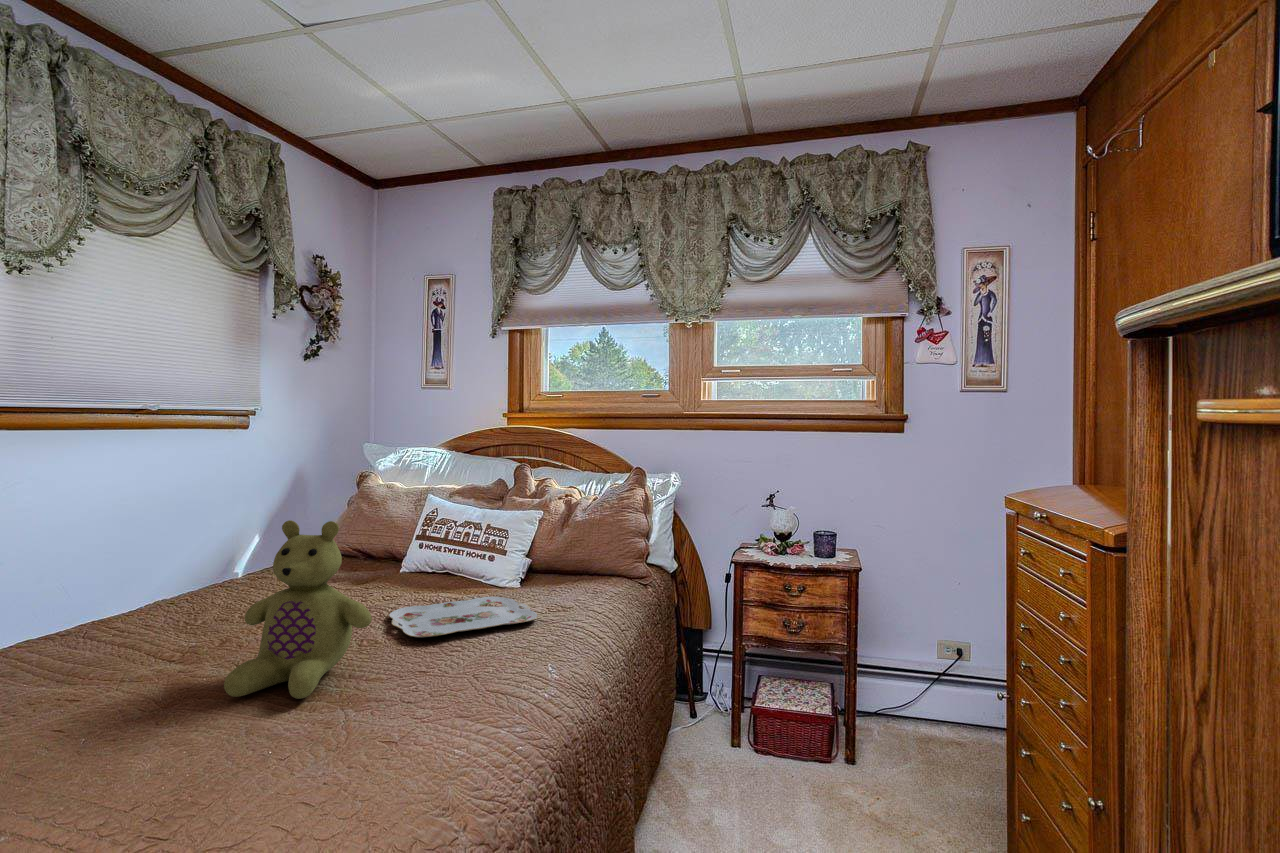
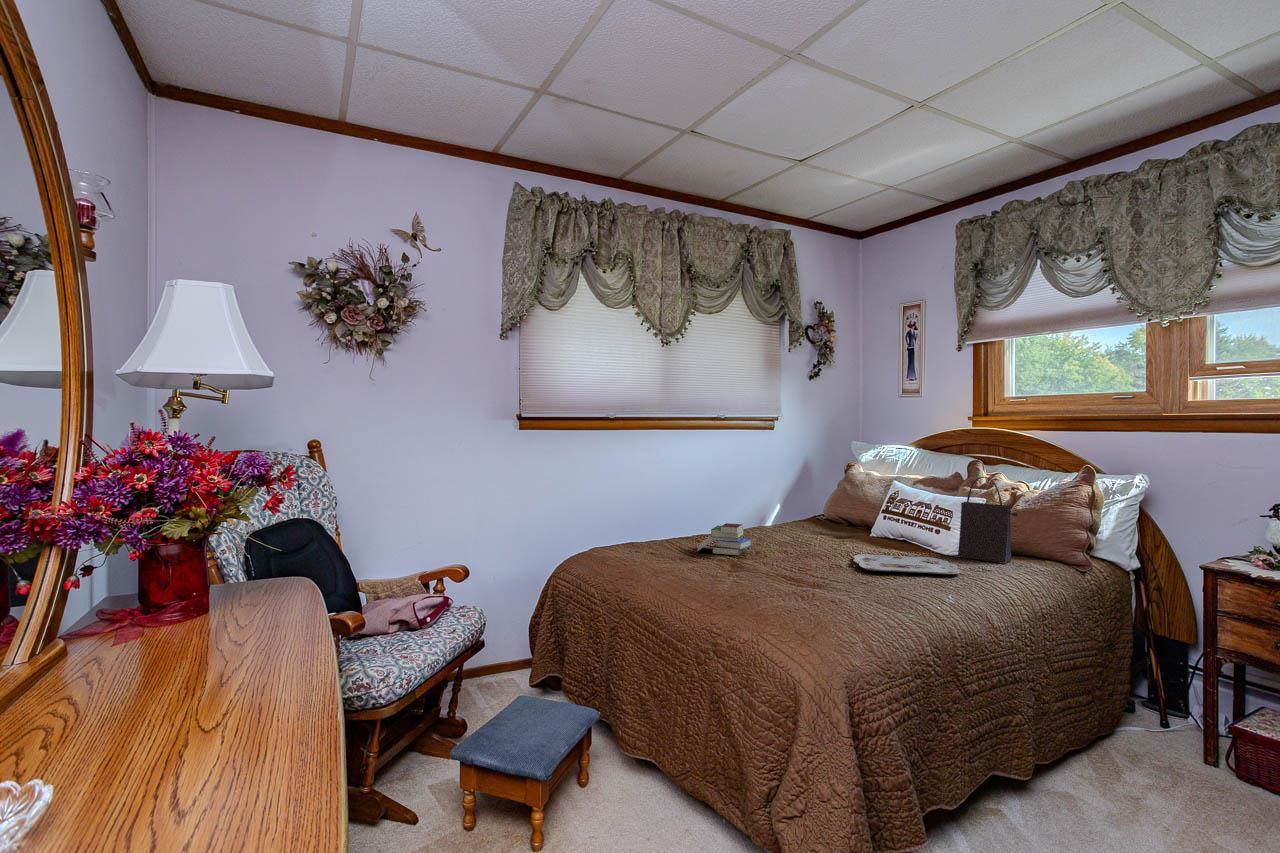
handbag: none [519,486,585,590] -> present [958,477,1017,563]
stuffed bear: present [224,520,372,699] -> none [757,484,835,583]
book: none [85,593,210,660] -> present [697,523,752,556]

